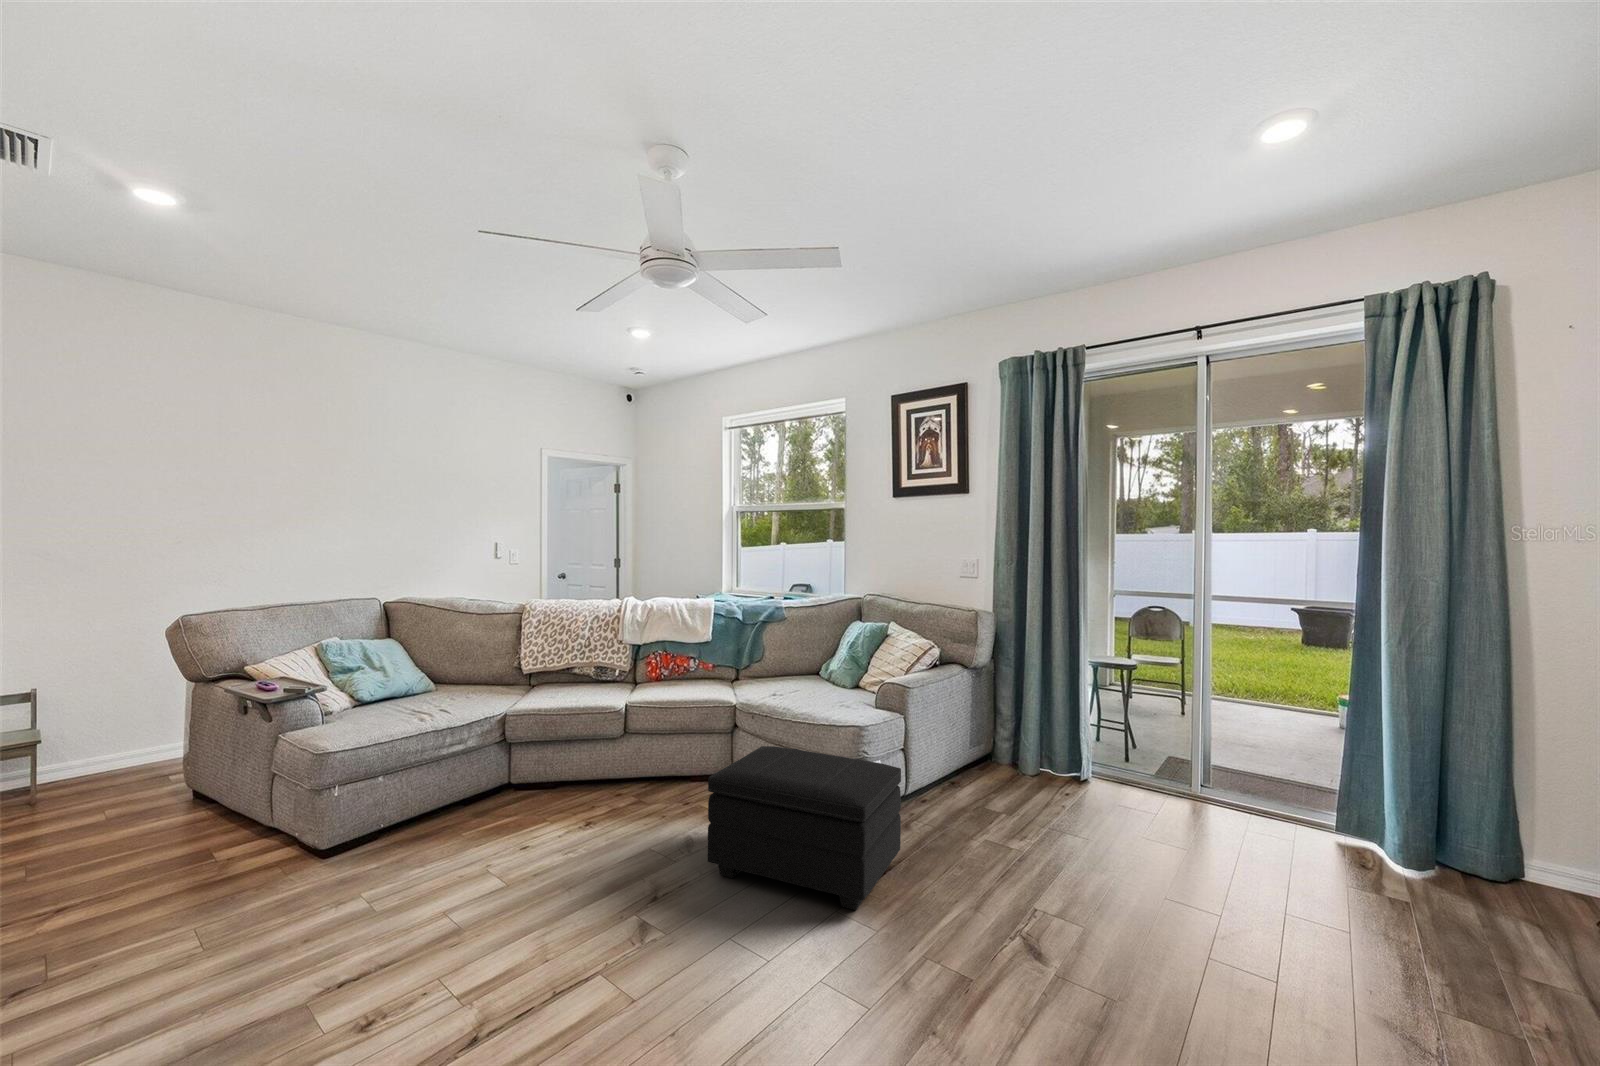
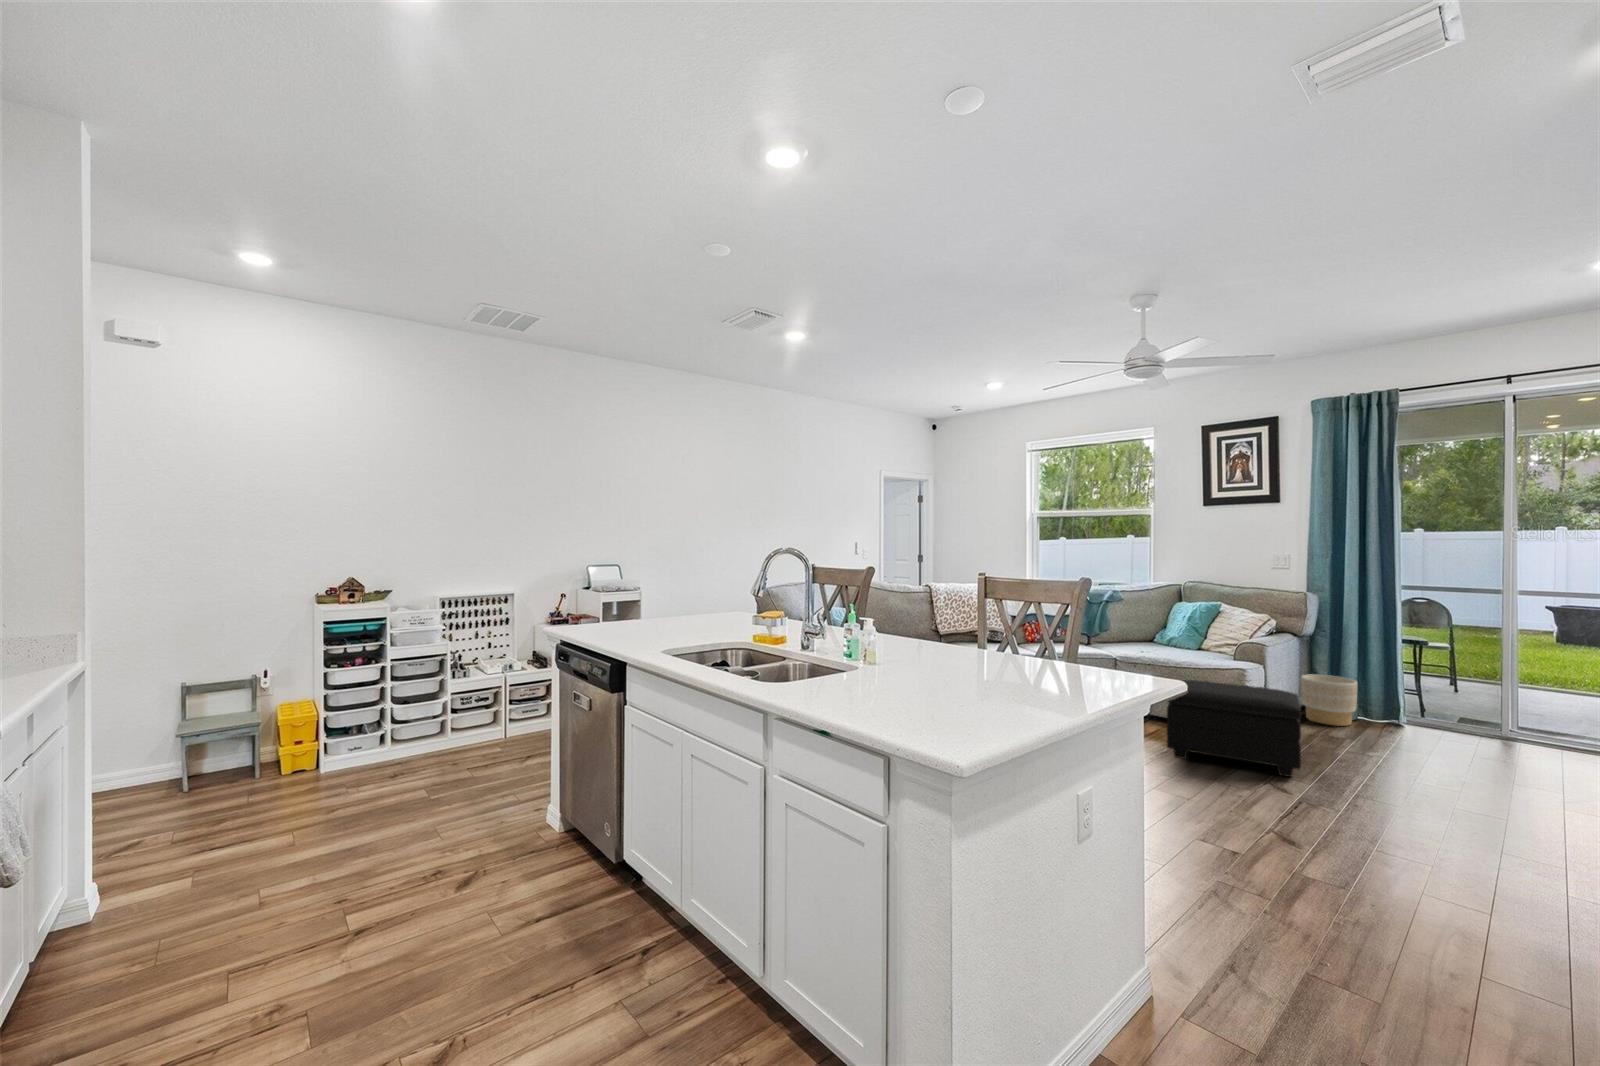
planter: none [969,718,1030,790] -> present [1301,674,1357,726]

